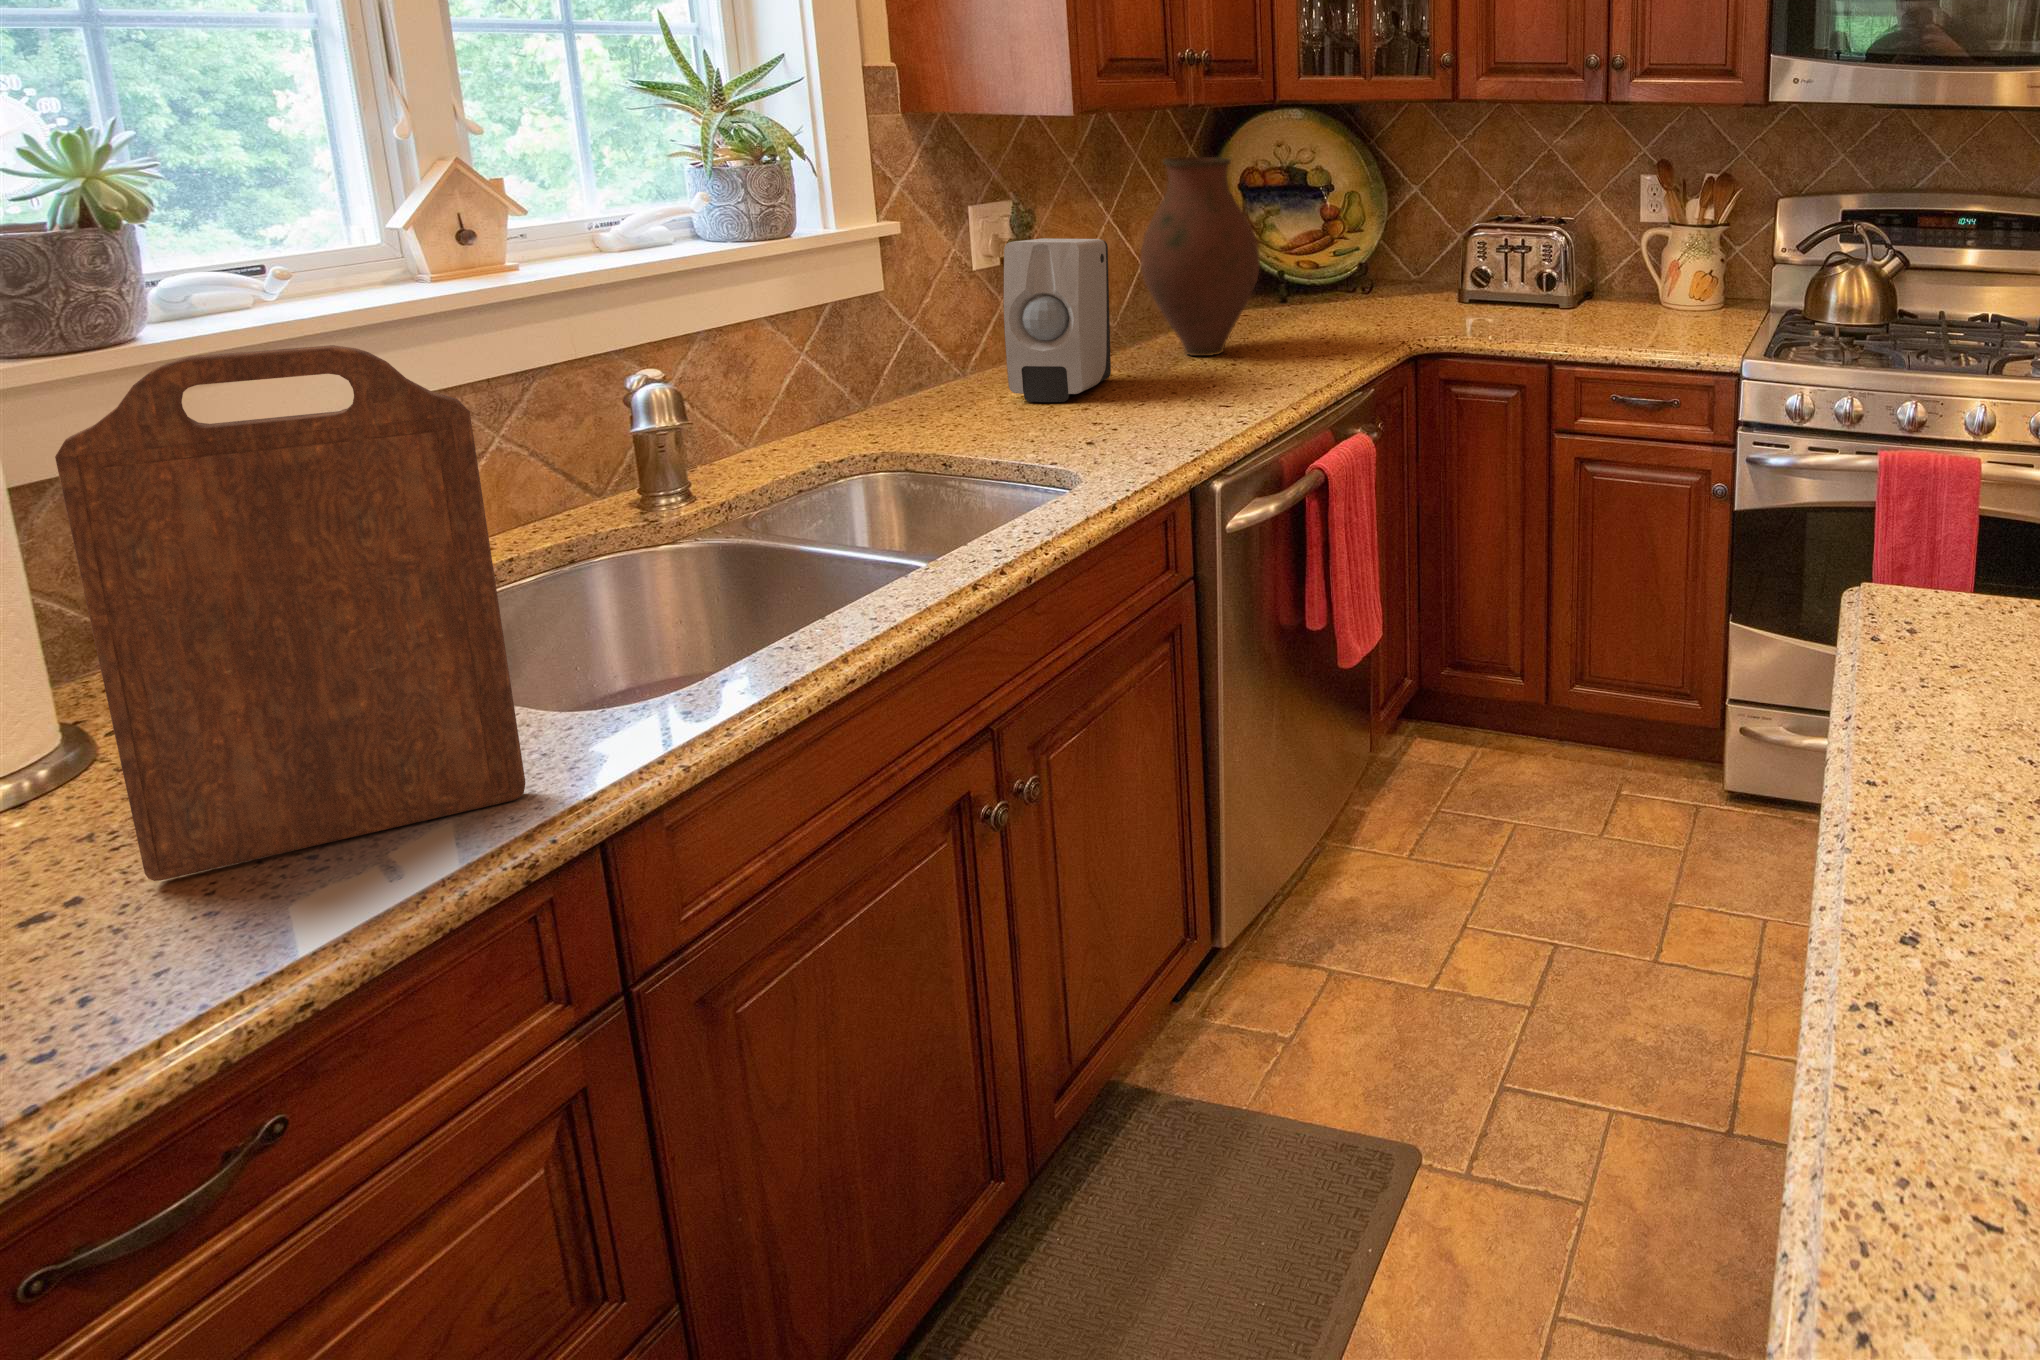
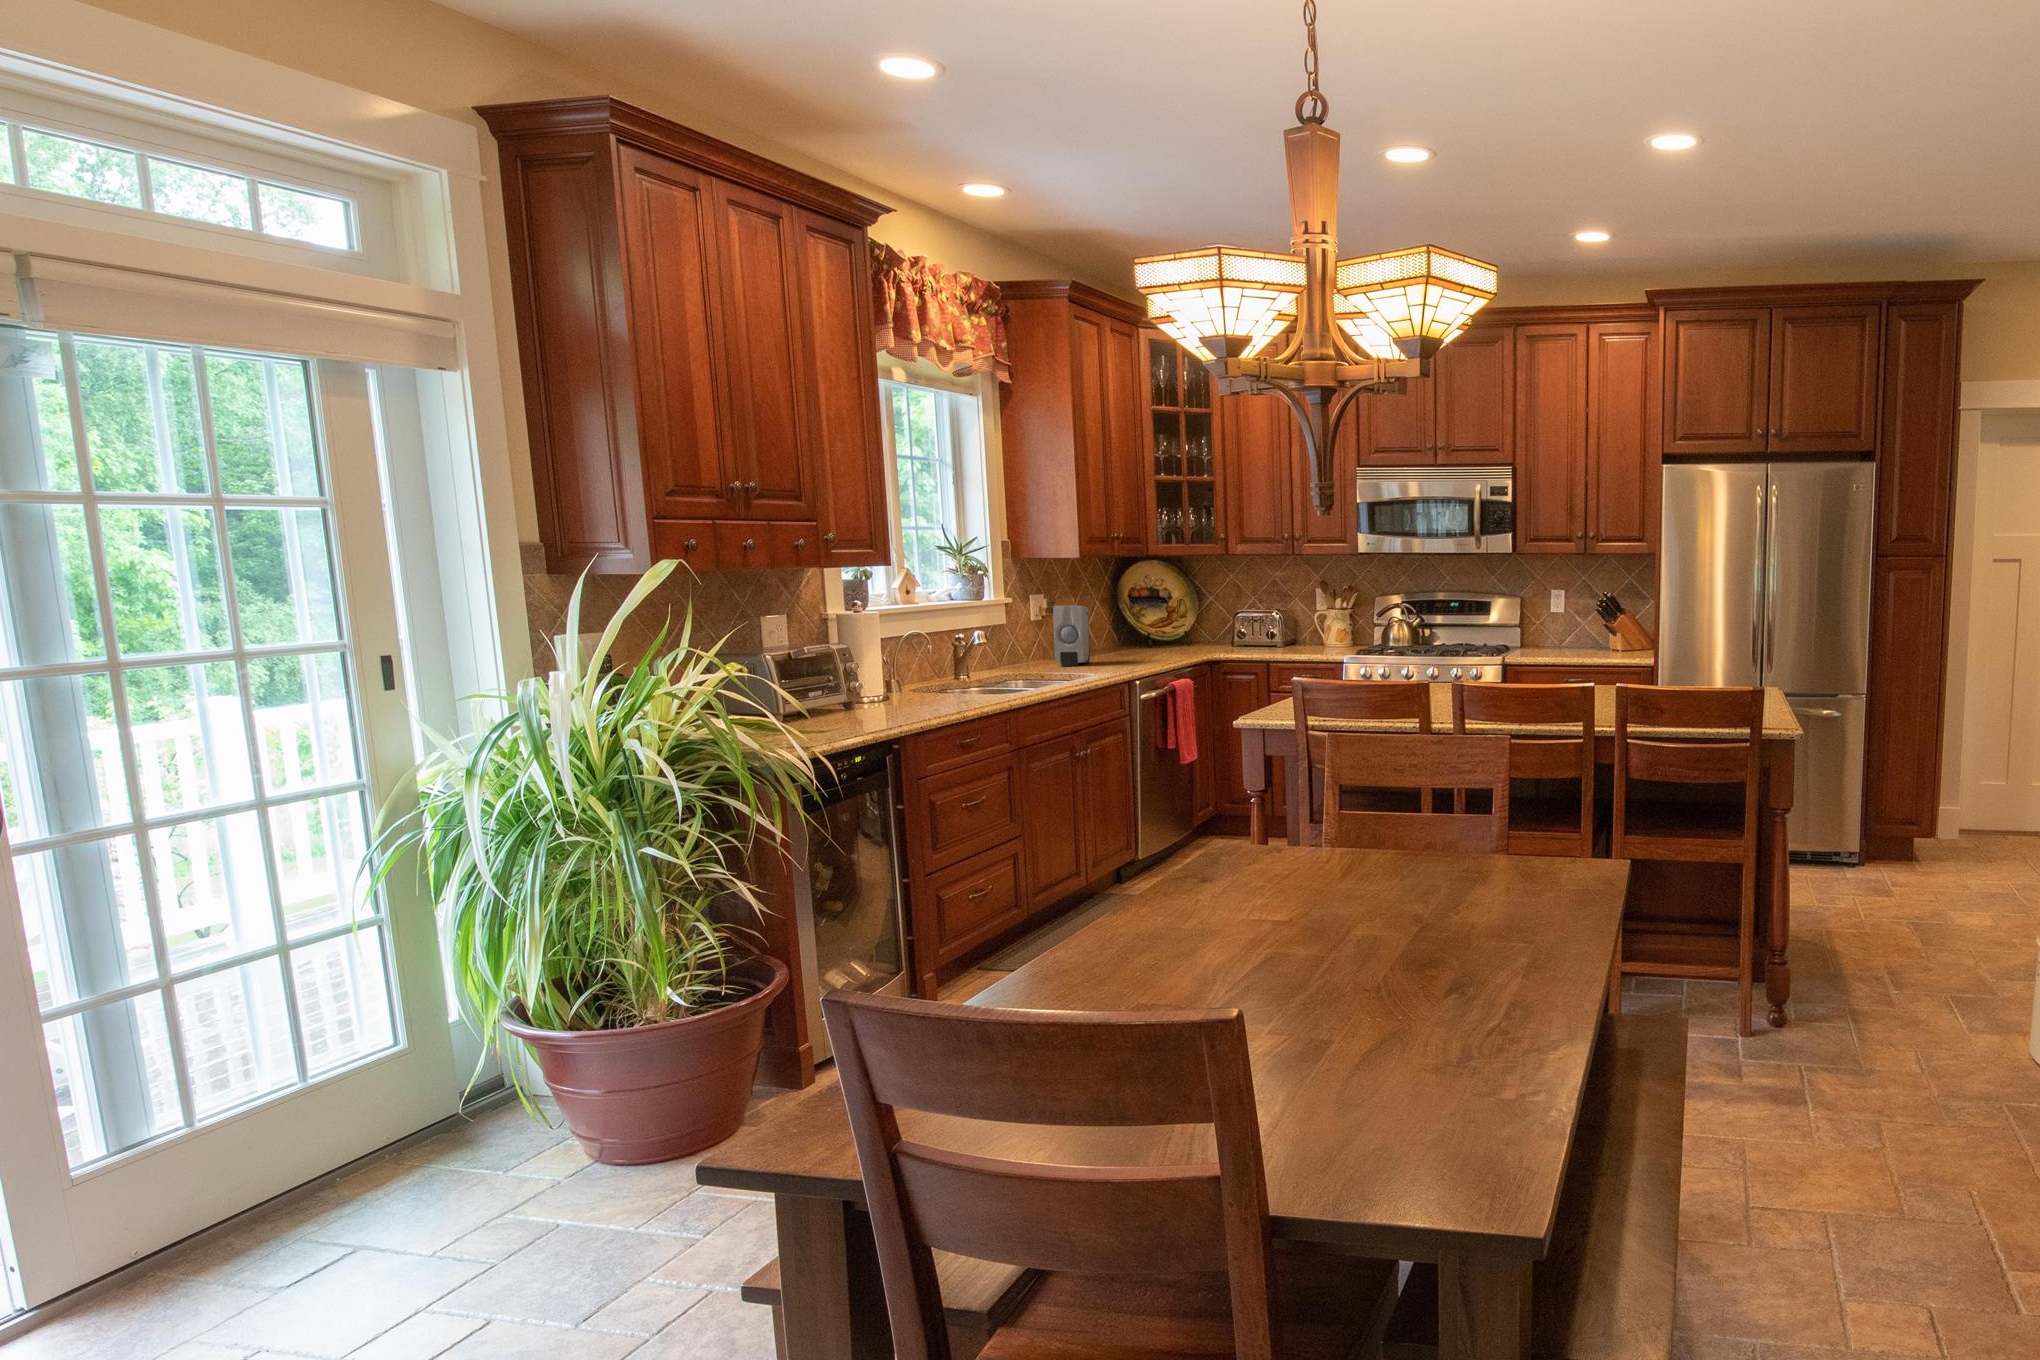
vase: present [1141,157,1260,356] -> none [1098,578,1146,658]
cutting board: present [55,345,526,881] -> none [931,595,1002,706]

